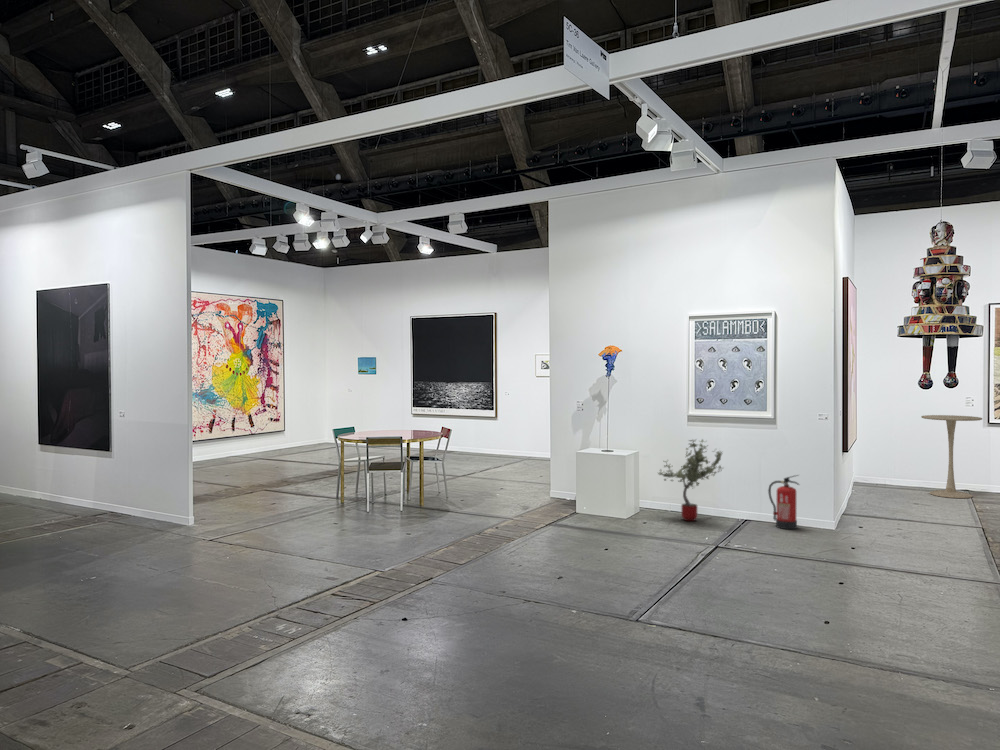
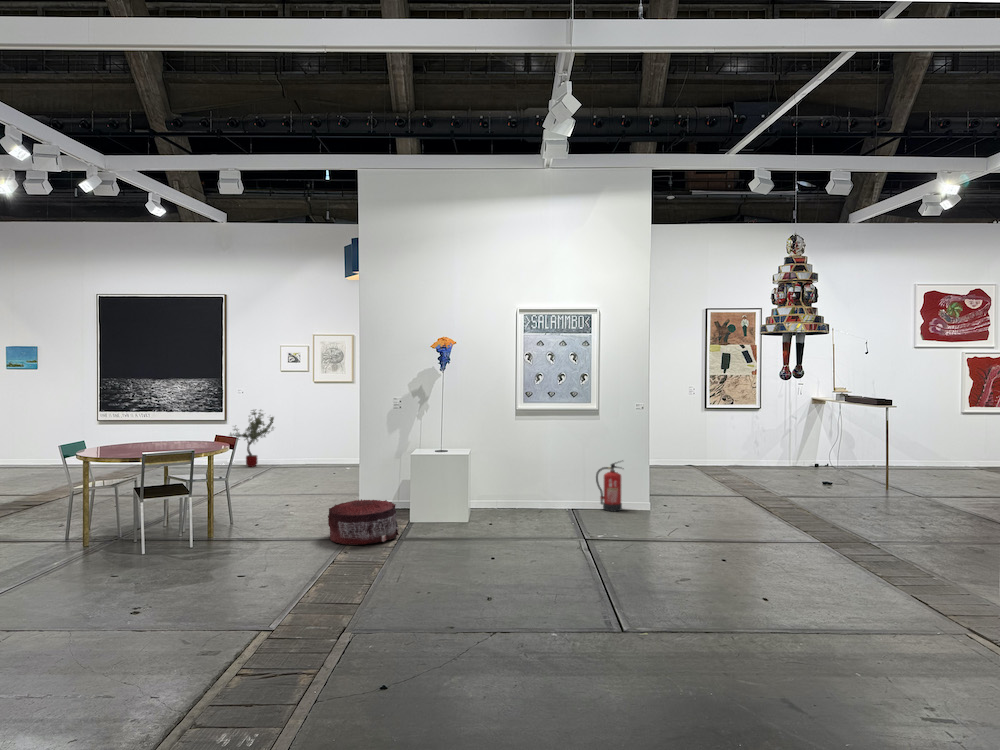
pedestal table: present [921,415,982,498] -> none [663,402,708,472]
potted tree: present [658,440,722,521] -> present [230,410,274,467]
pouf: none [483,489,542,528] -> present [328,499,399,545]

